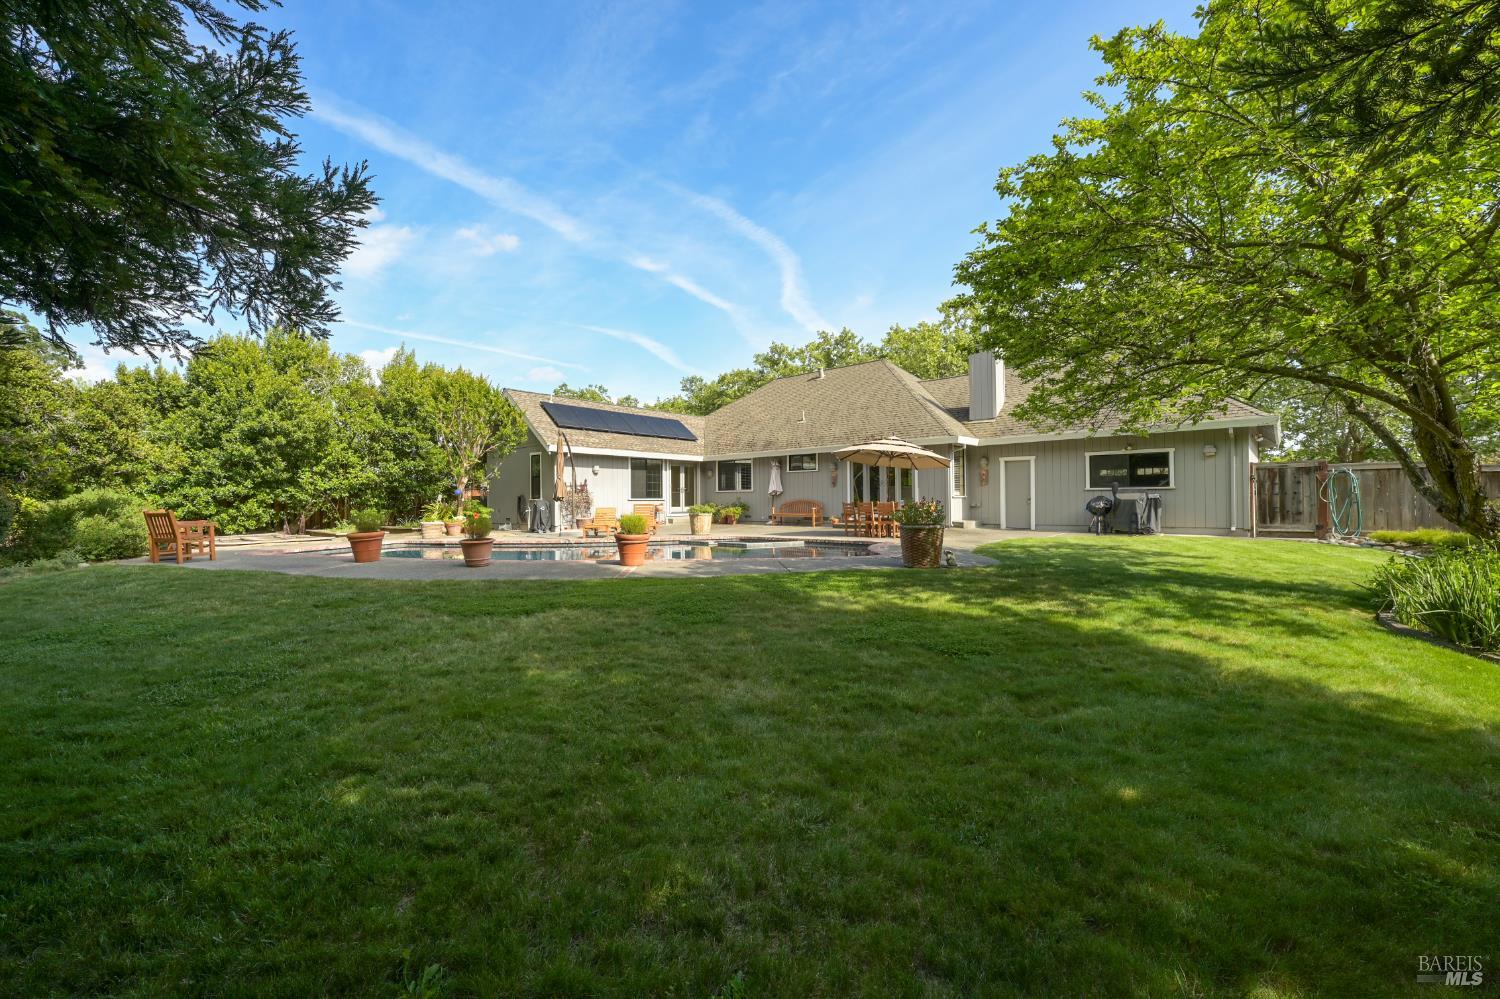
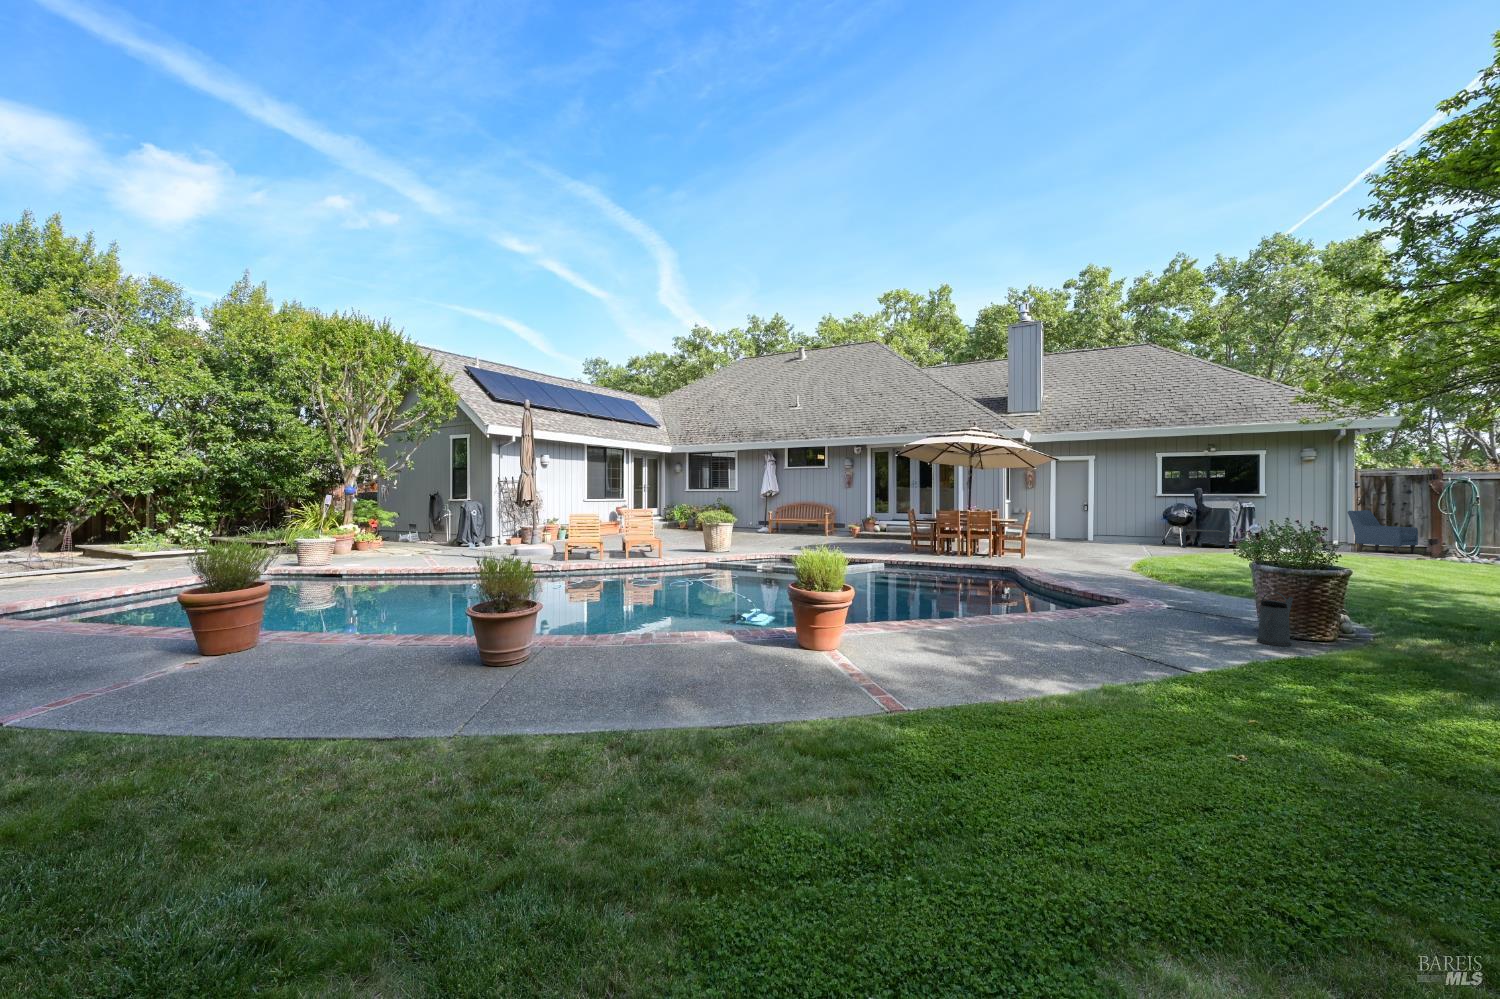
chair: none [1245,501,1307,539] -> present [1348,510,1418,554]
watering can: none [874,539,908,570] -> present [1257,592,1293,646]

